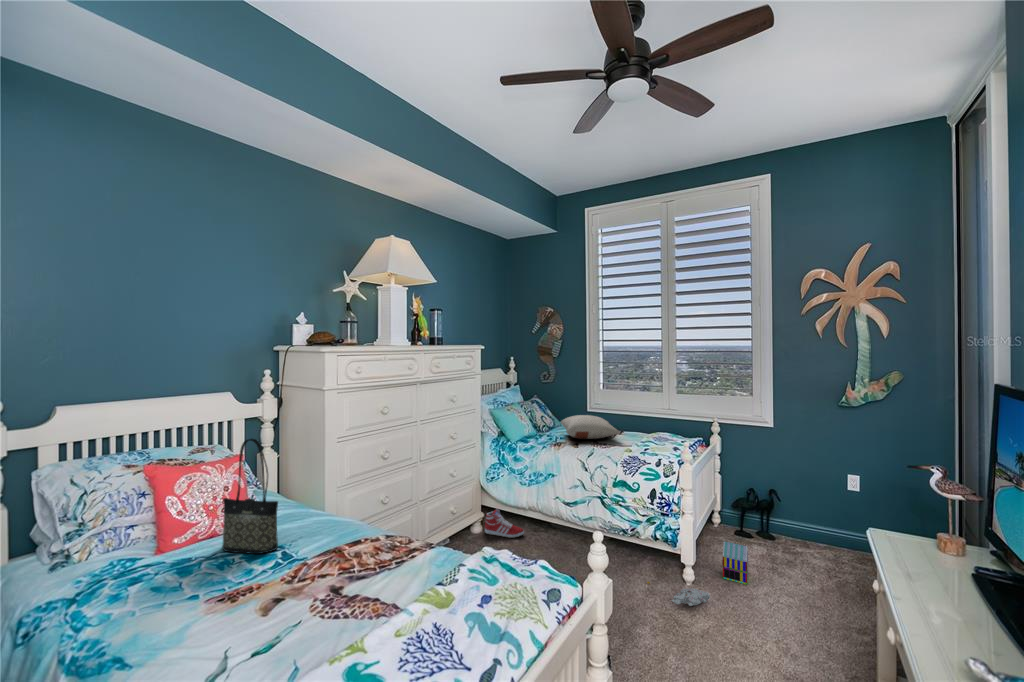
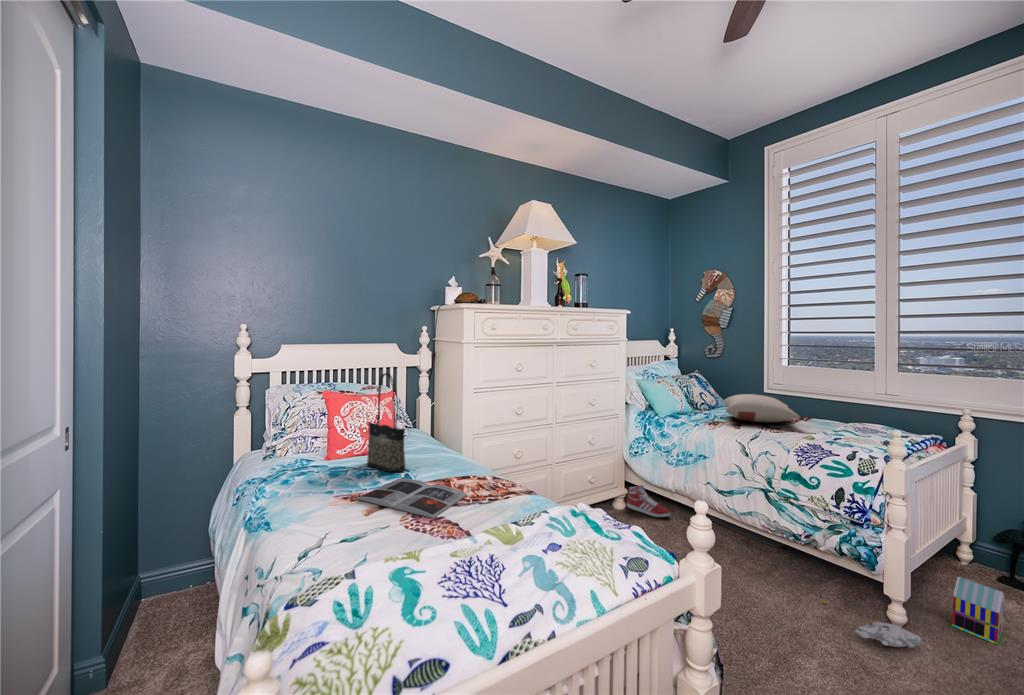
magazine: none [235,558,368,599] -> present [357,479,467,518]

